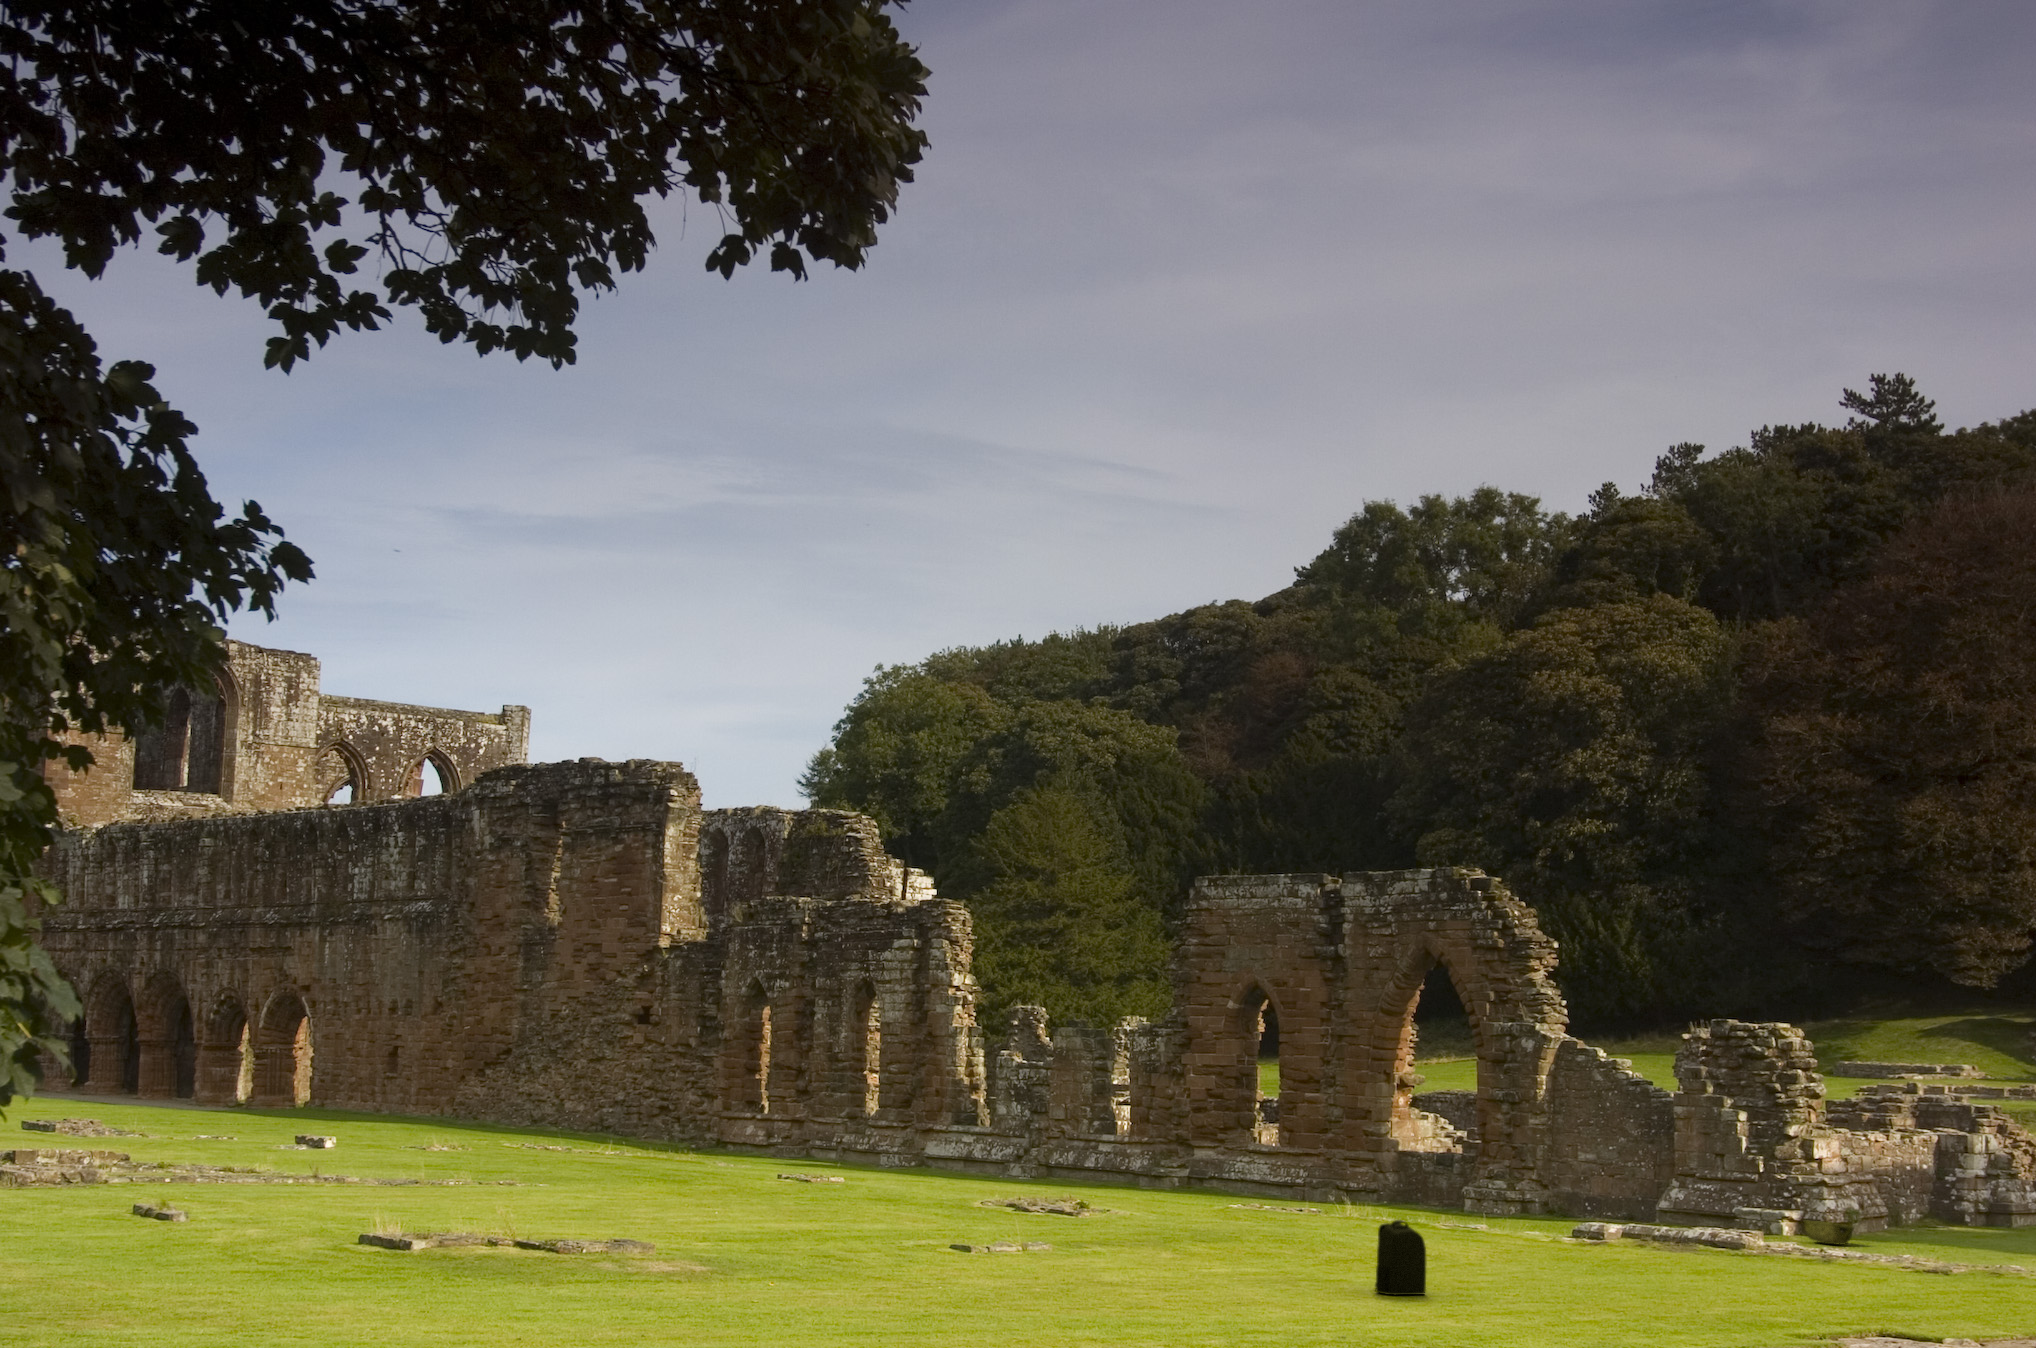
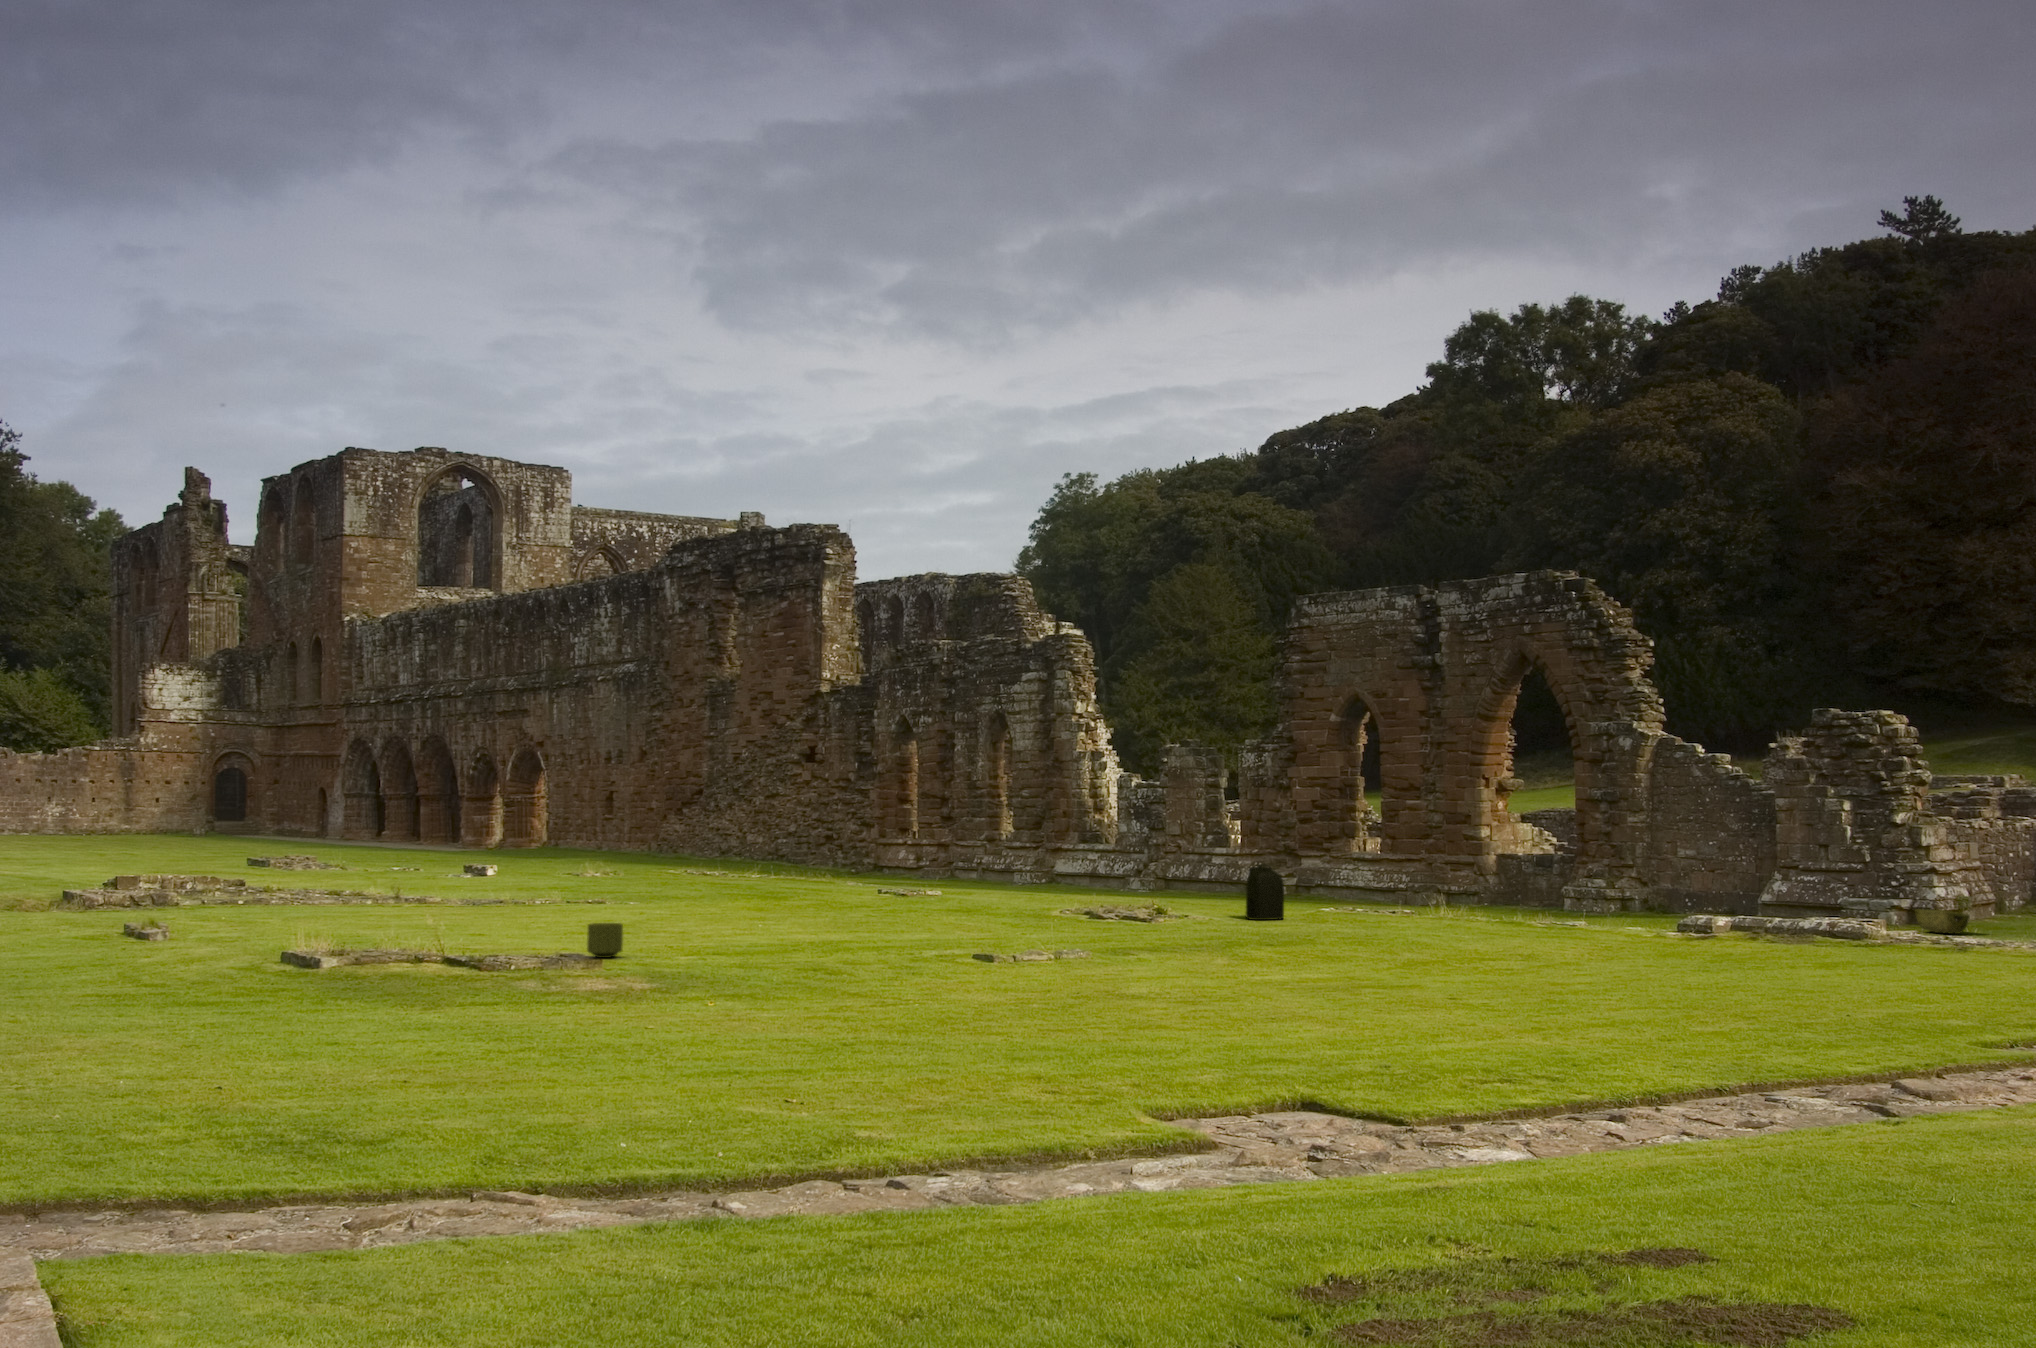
planter: none [562,1210,597,1245] -> present [587,923,623,958]
backpack: present [1375,1220,1426,1295] -> present [1246,864,1284,920]

